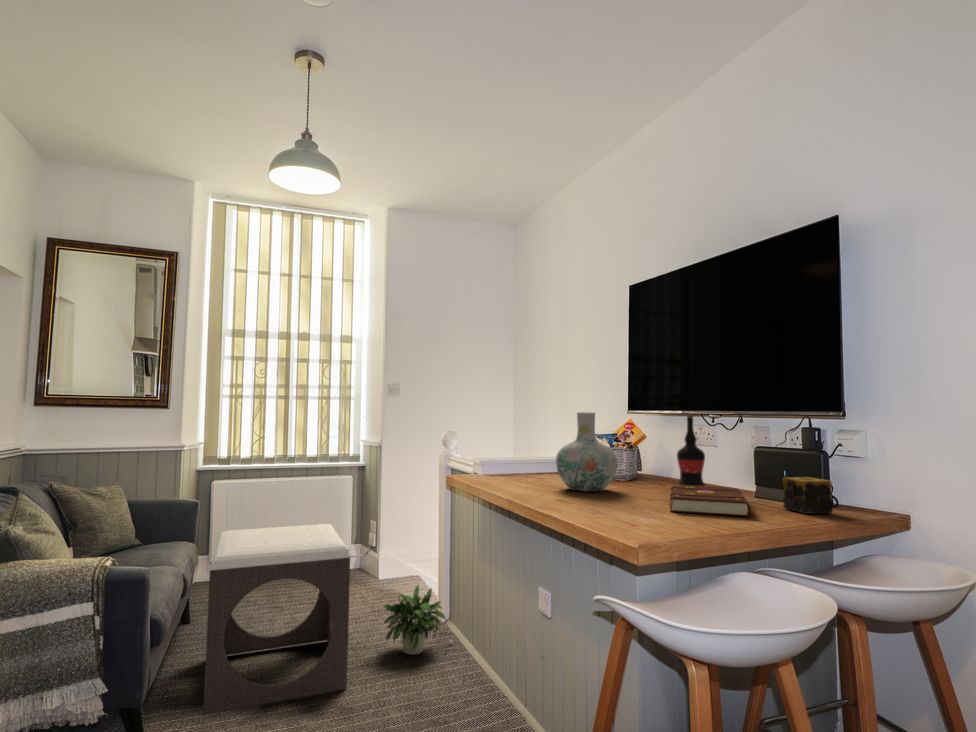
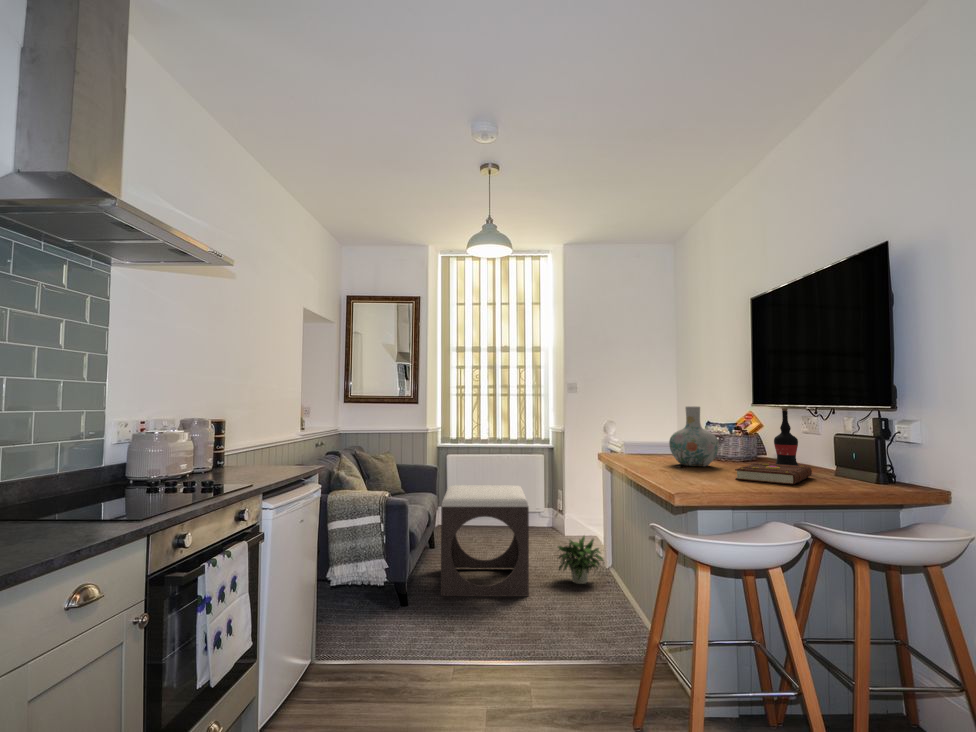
candle: present [783,477,833,514] -> none [840,458,880,487]

